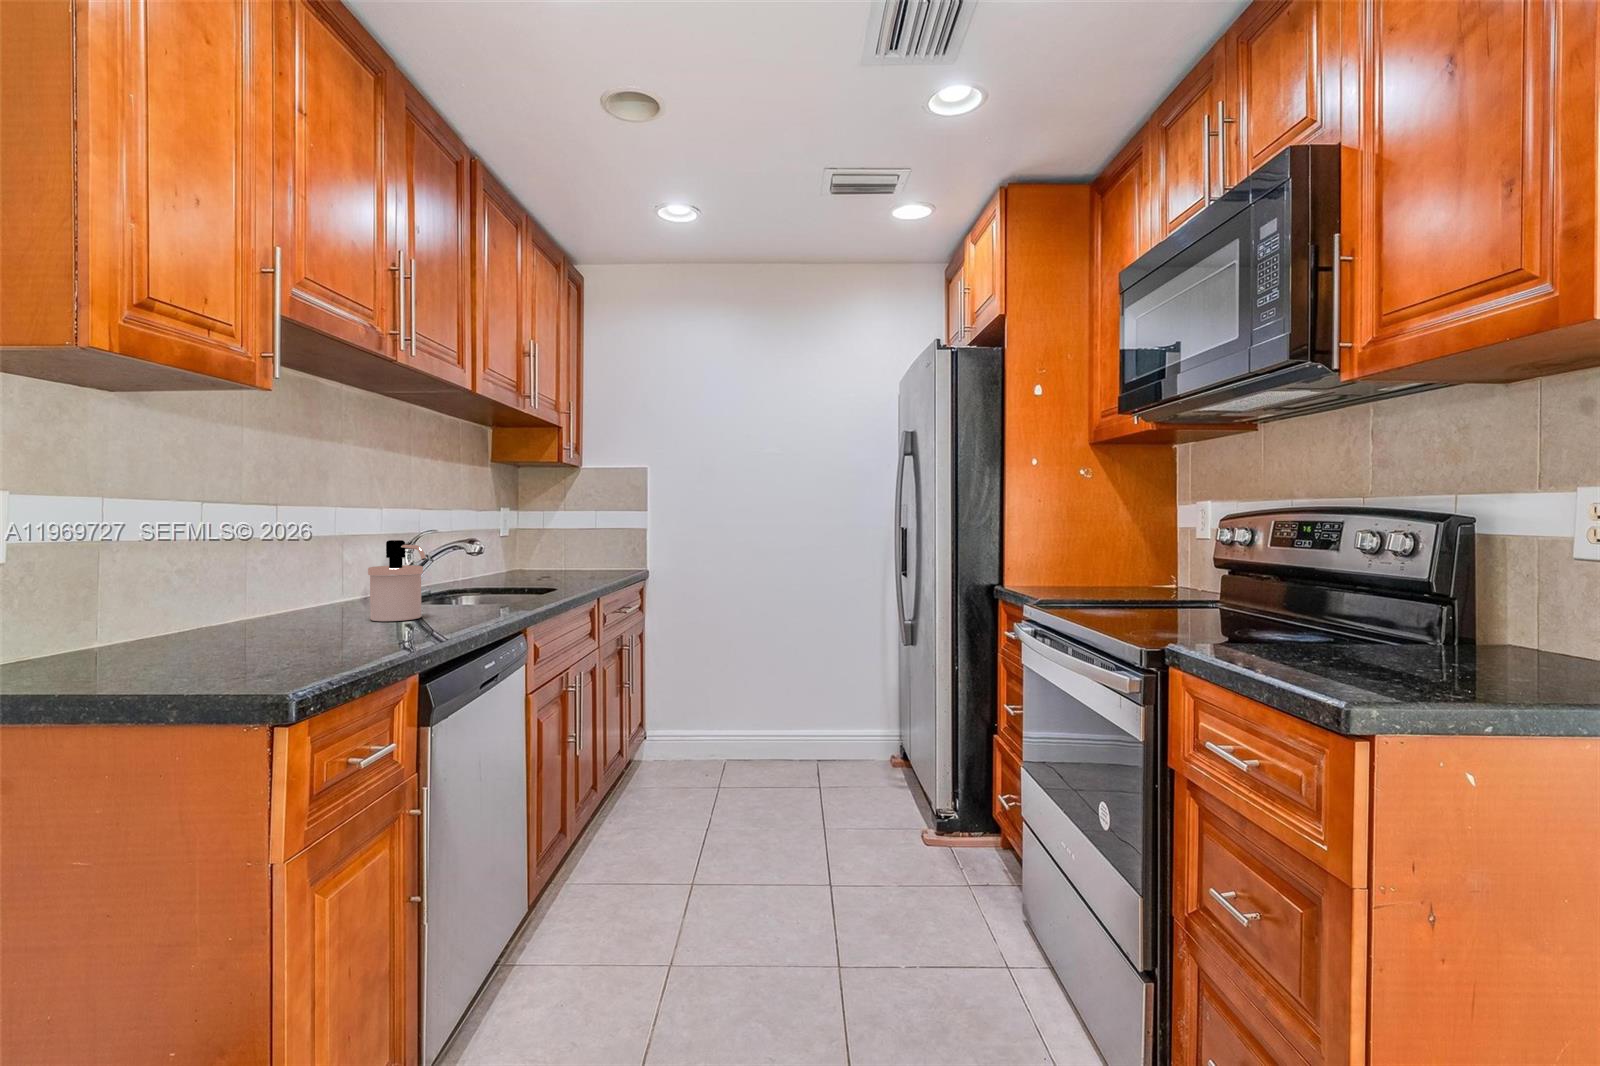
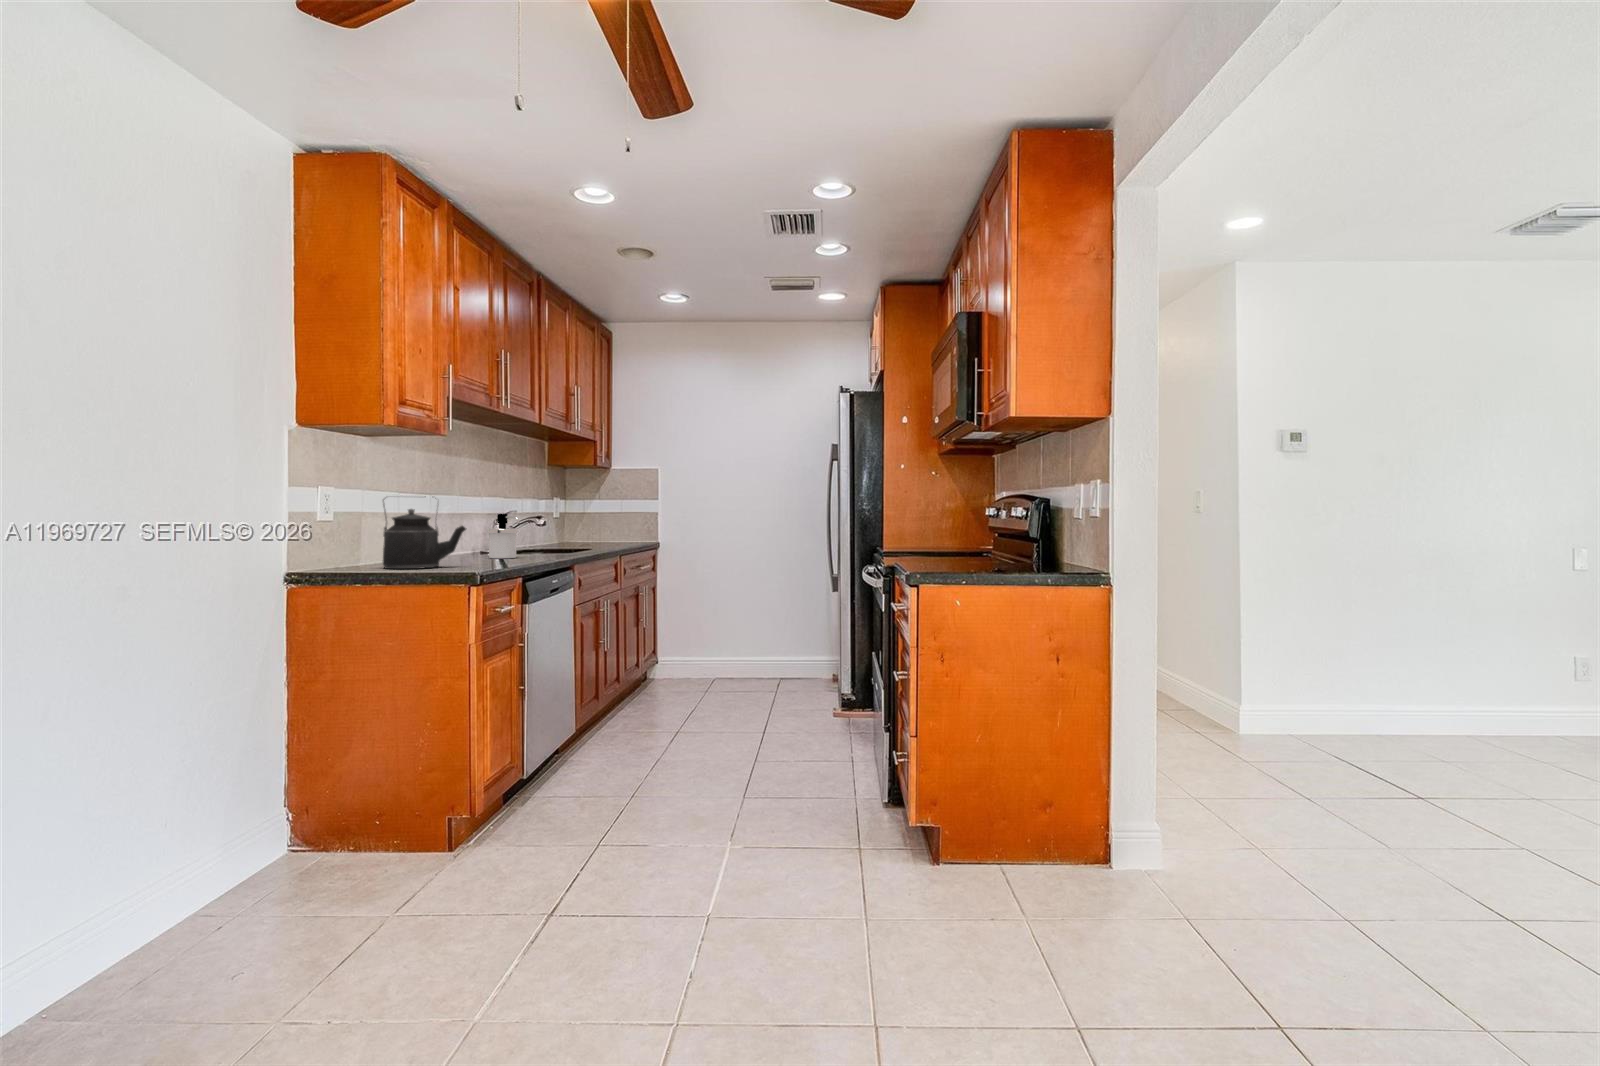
kettle: none [83,513,295,679] -> present [383,496,466,569]

